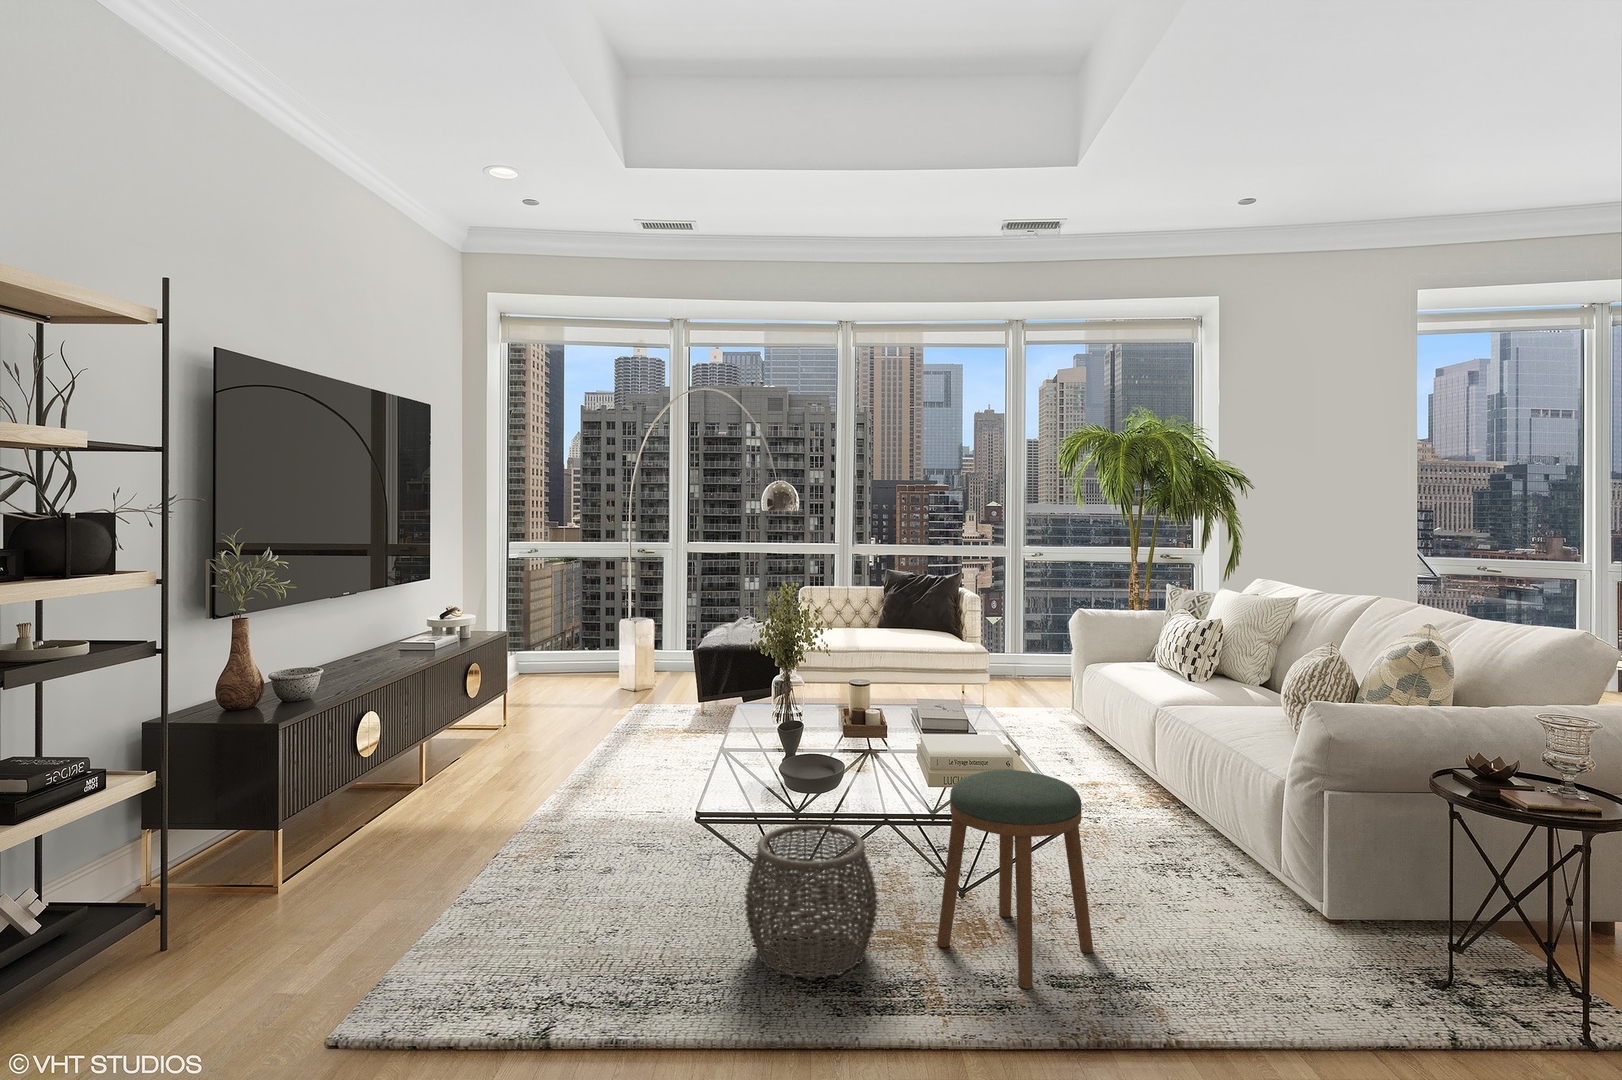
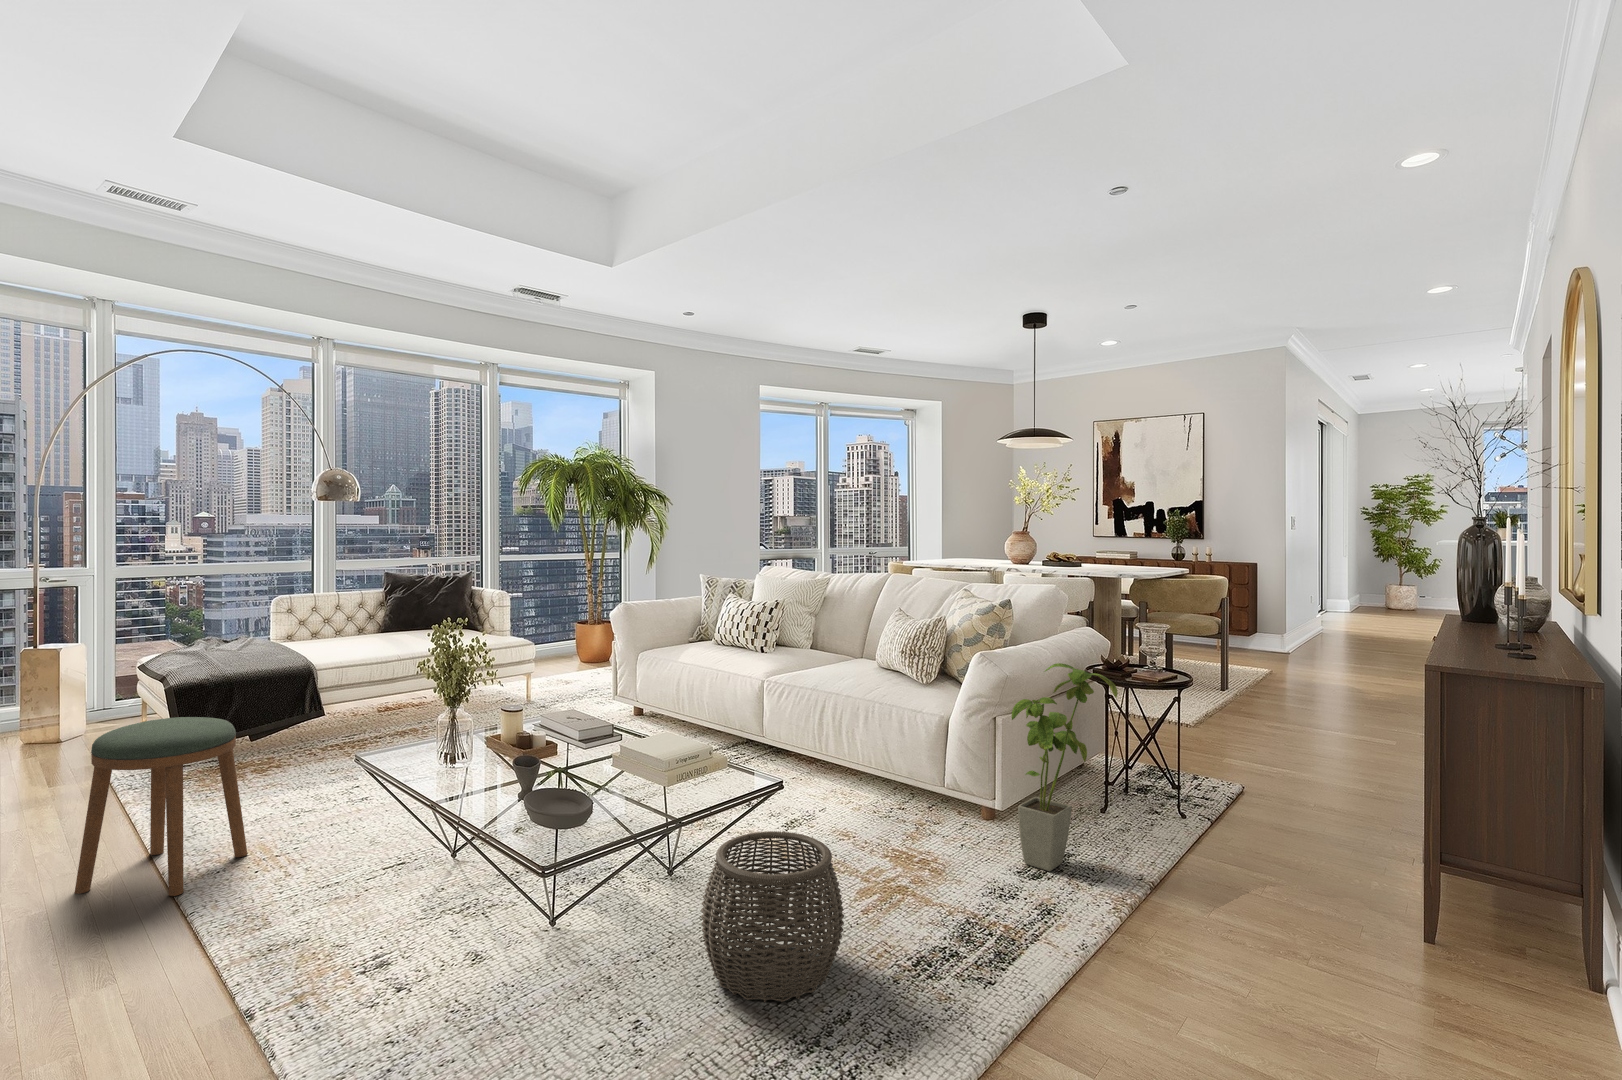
house plant: none [1201,724,1368,1009] -> present [1012,663,1117,871]
stool: present [937,770,1093,989] -> present [75,717,247,896]

